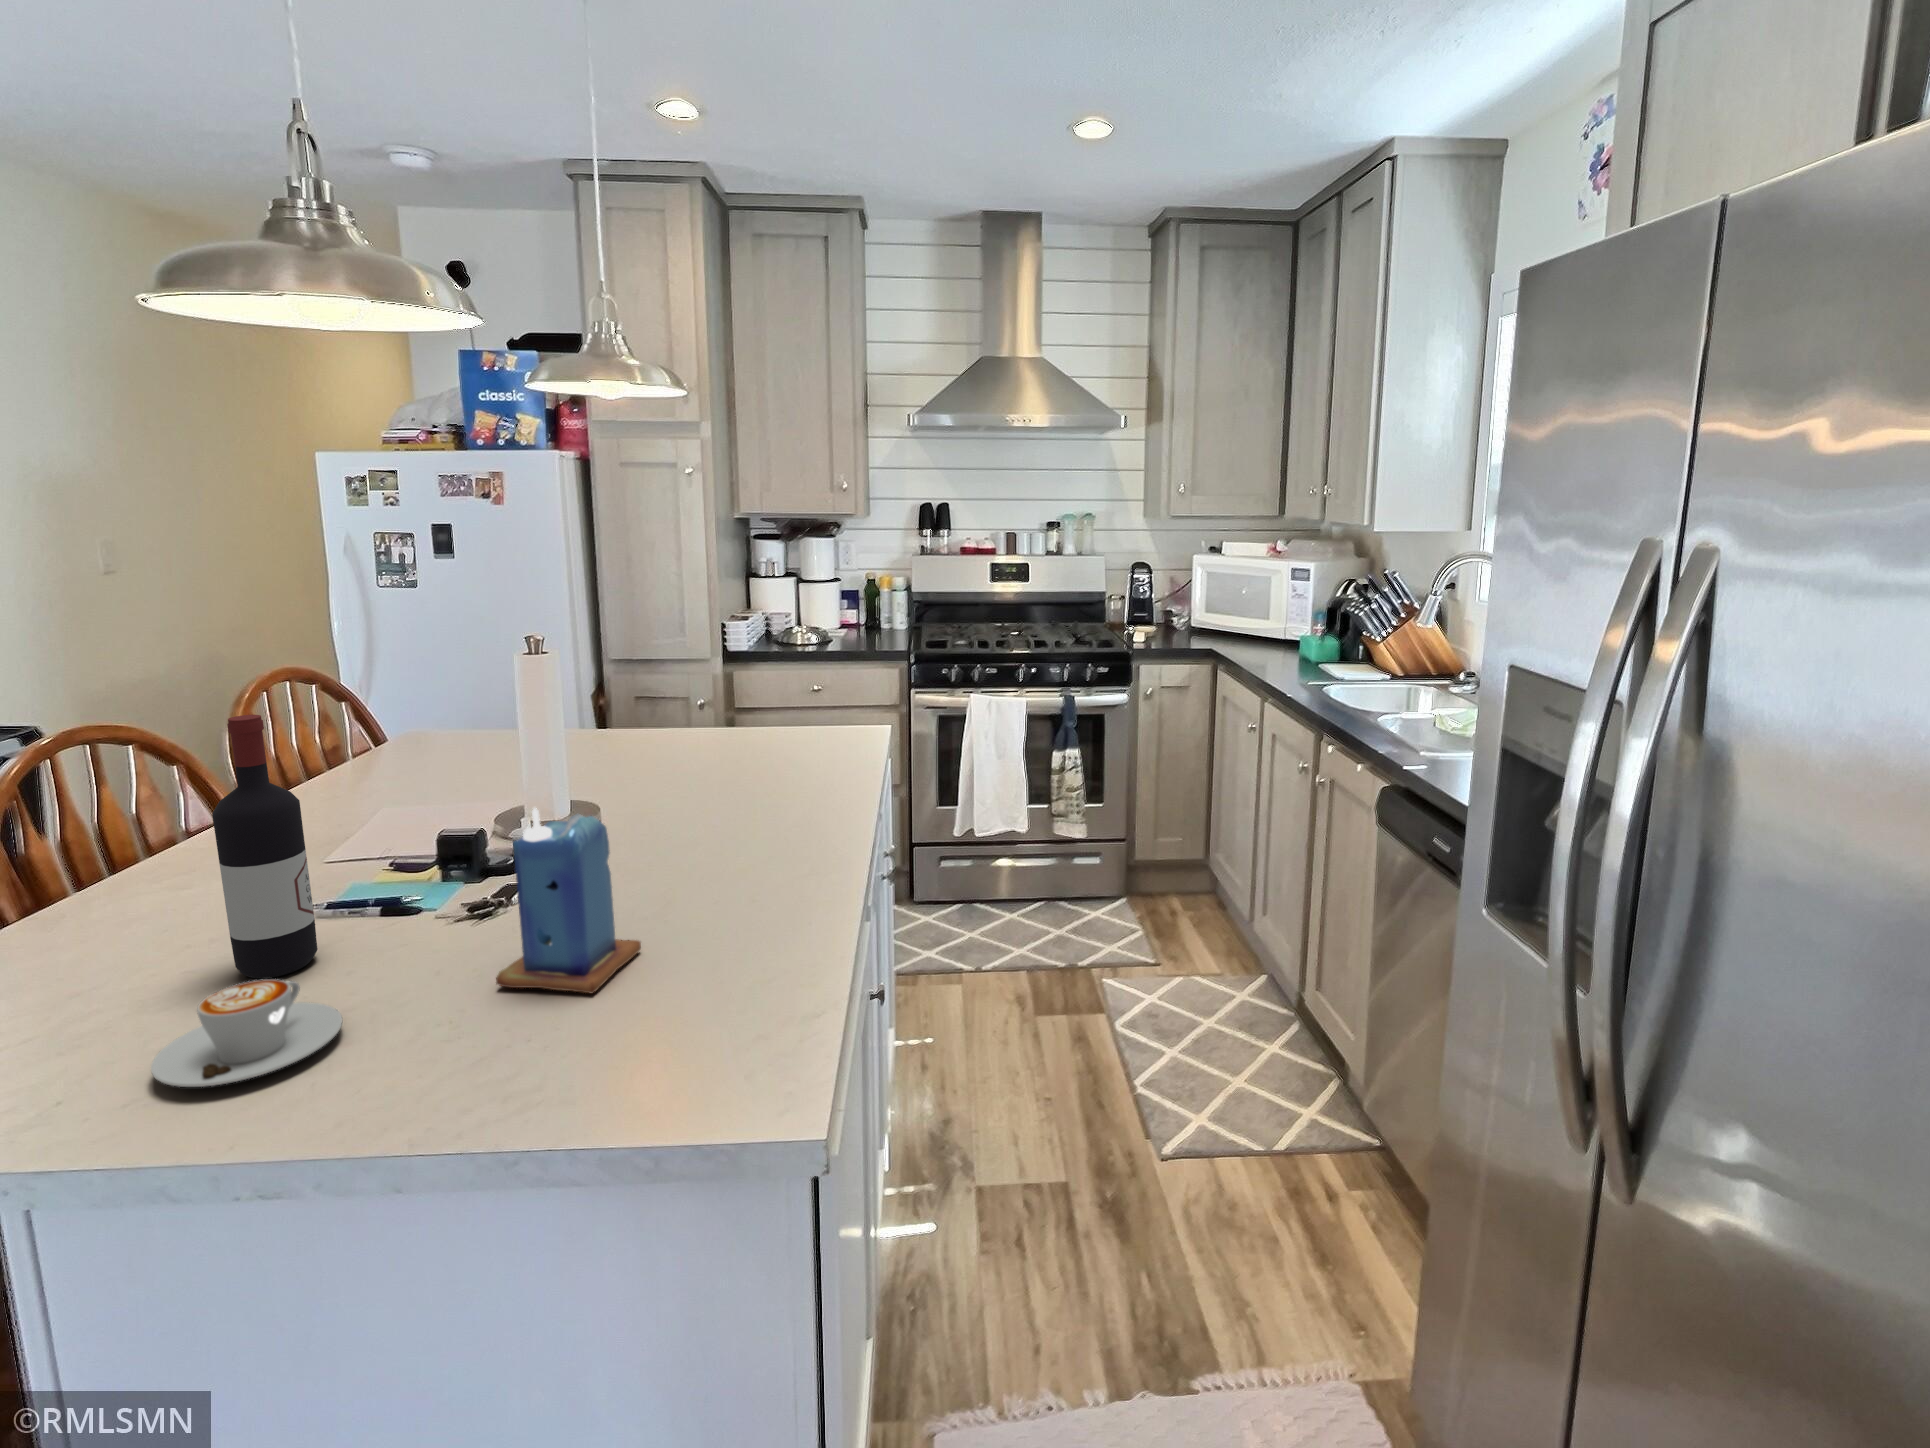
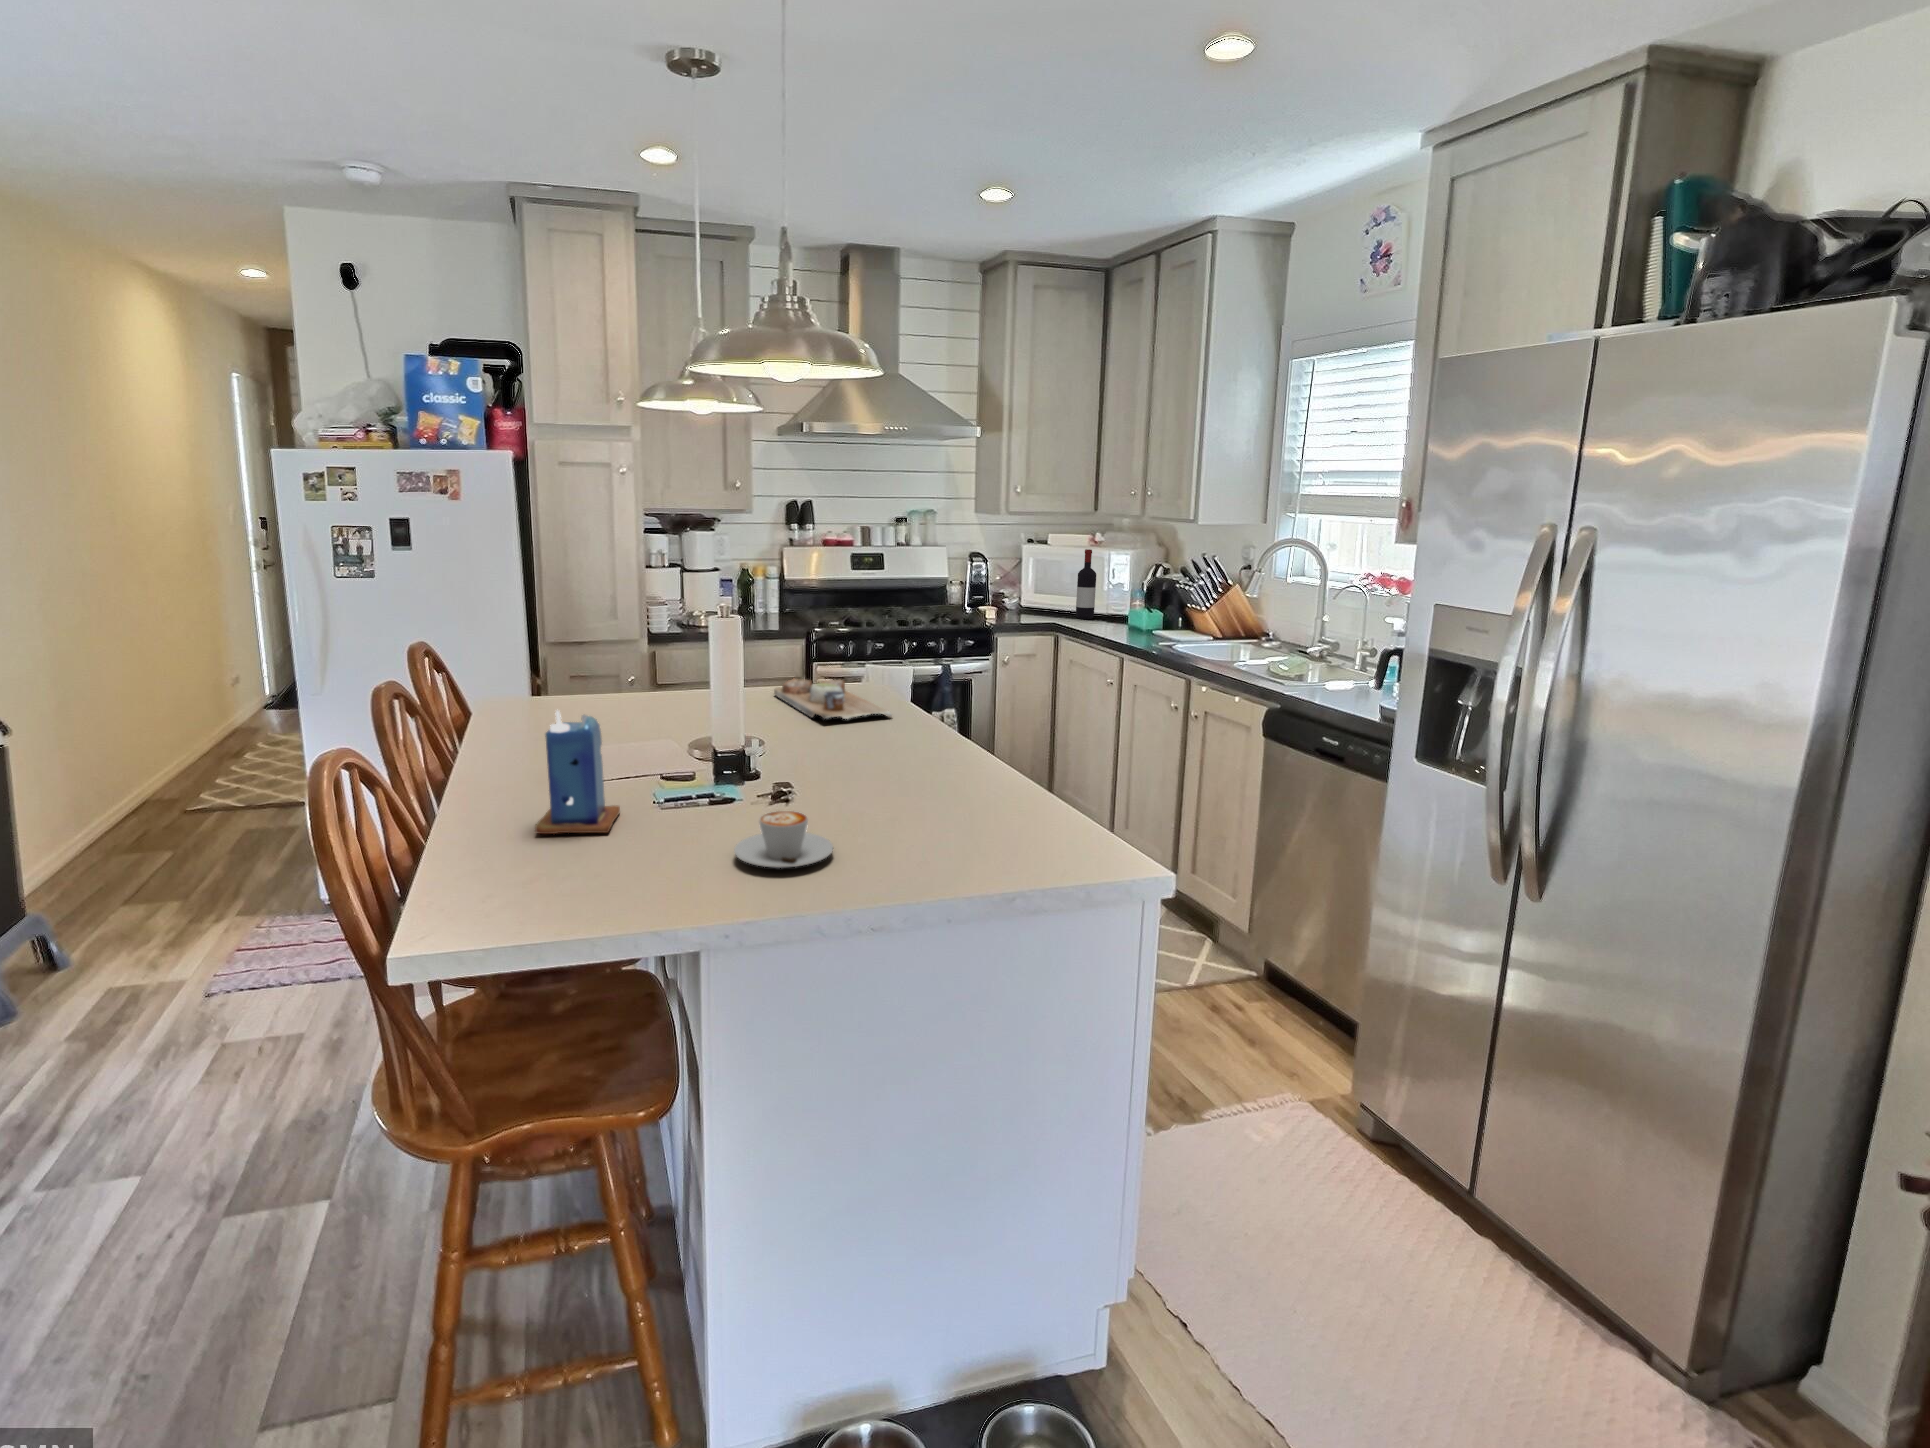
wine bottle: present [212,715,317,979] -> present [1076,549,1096,619]
cutting board: none [698,725,802,792] -> present [774,678,892,719]
candle: present [496,808,641,993] -> present [535,710,620,834]

